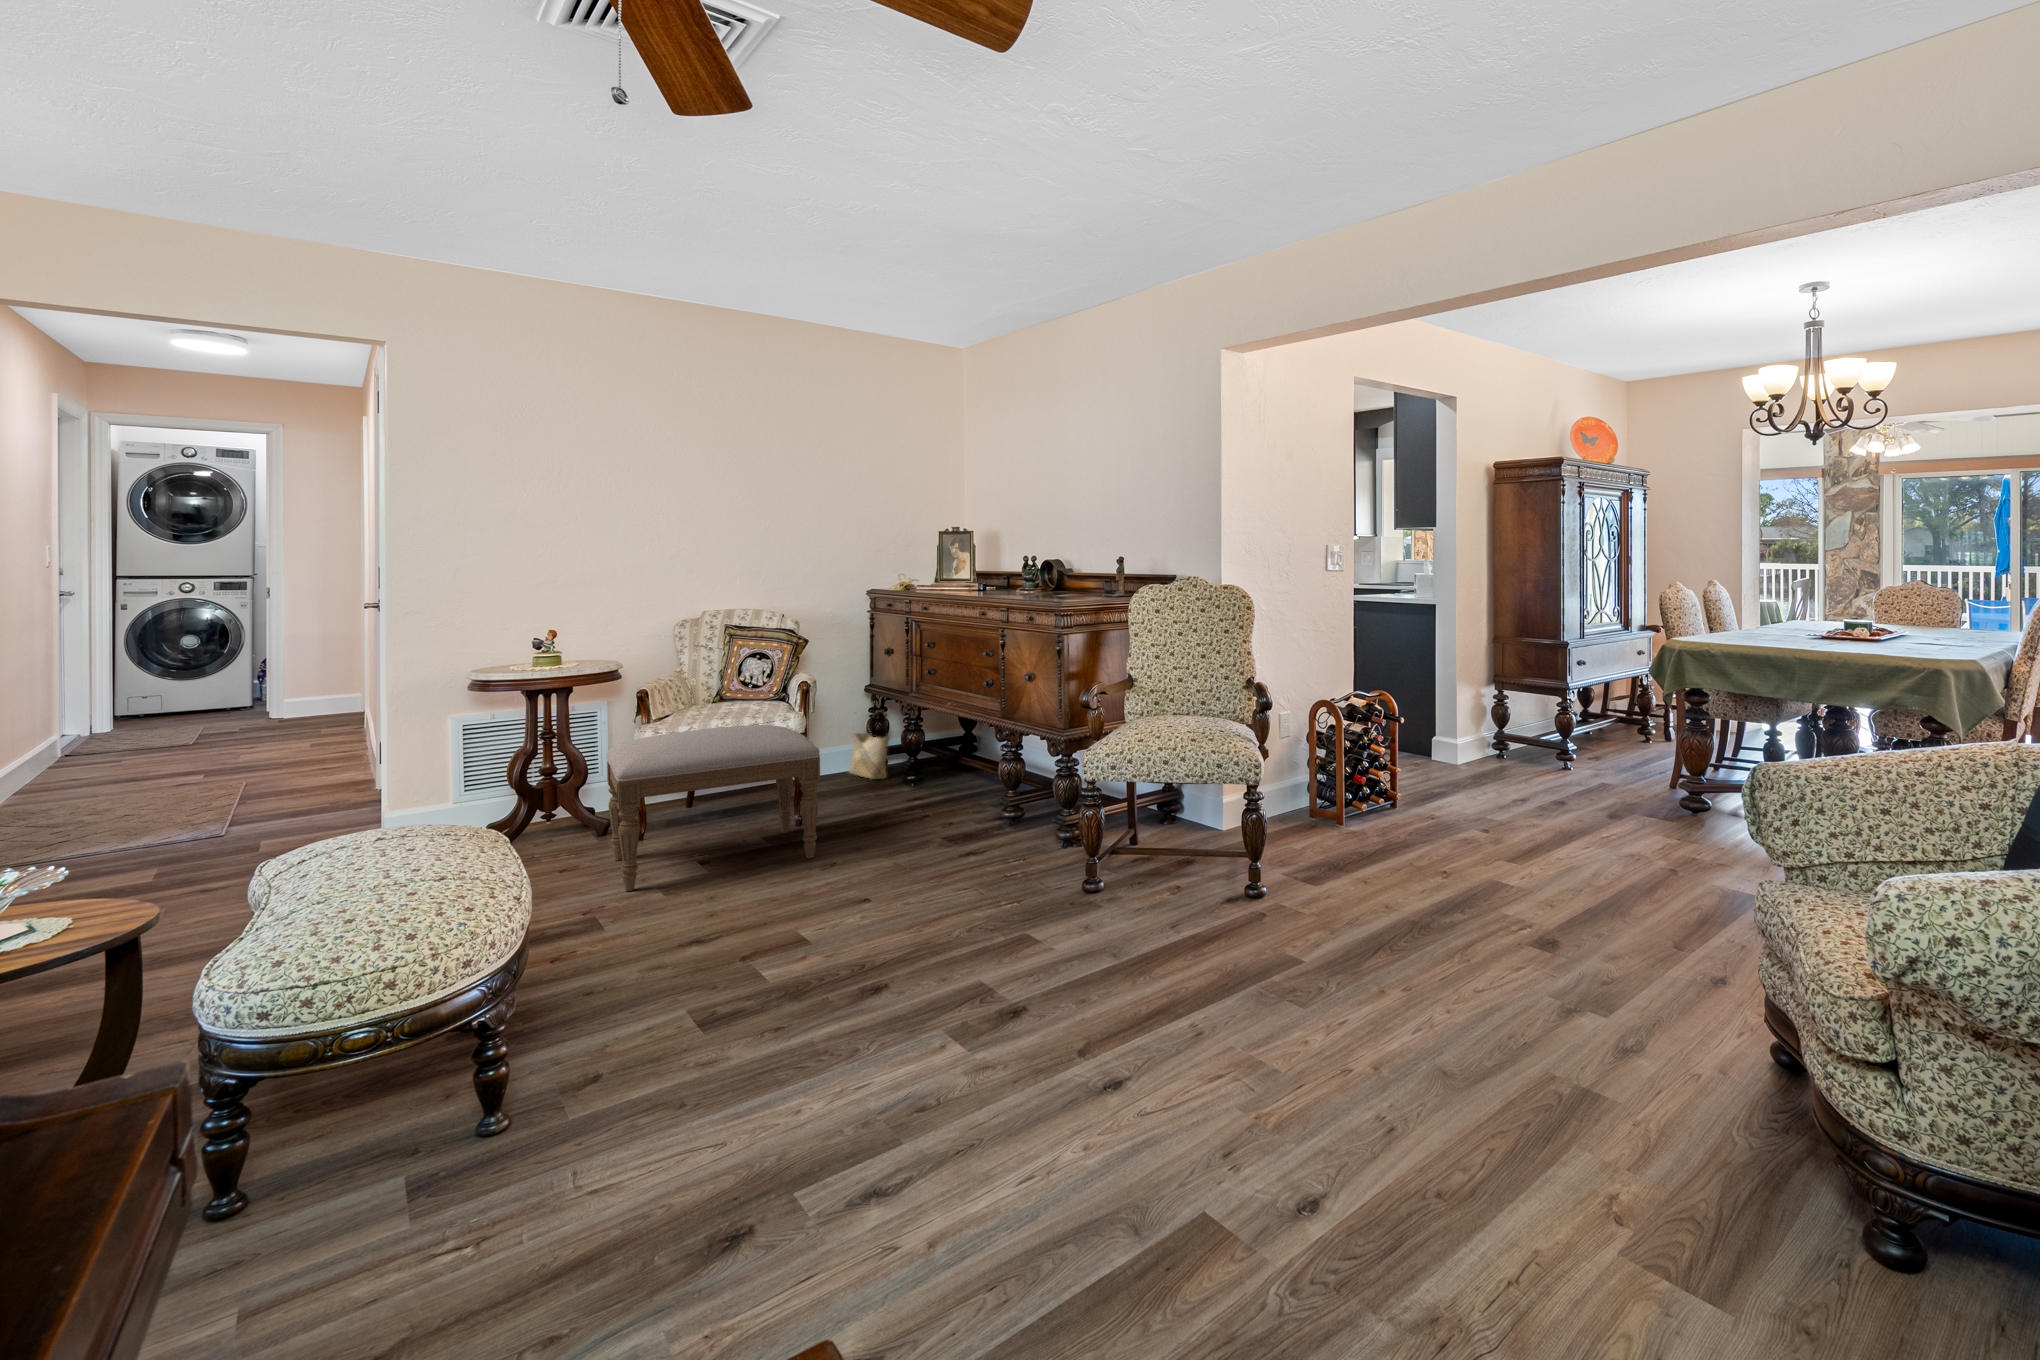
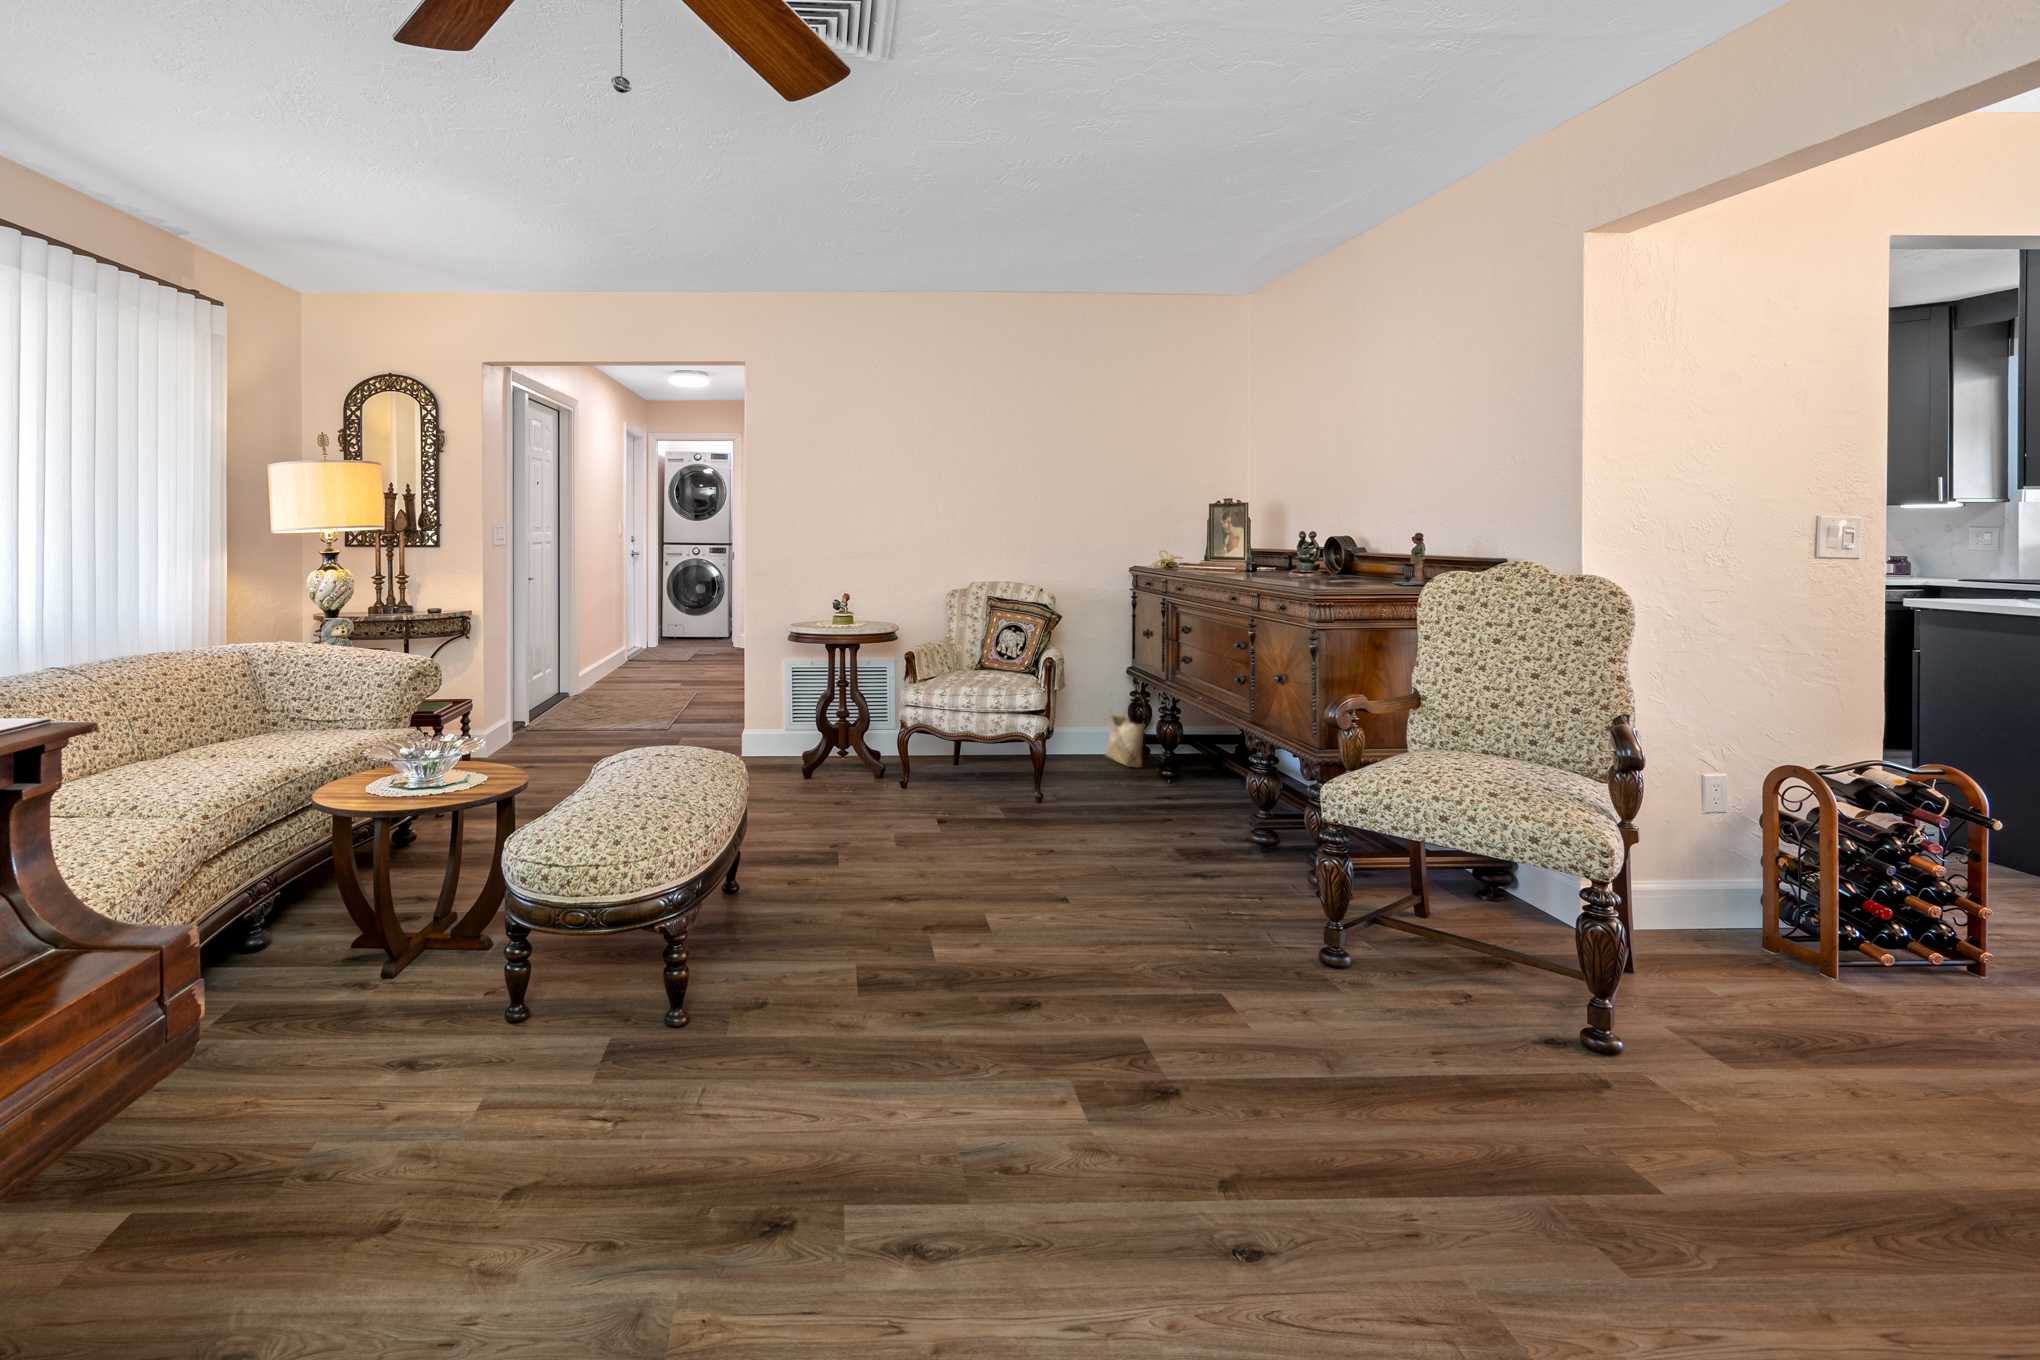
ottoman: present [607,725,820,891] -> none [861,694,1041,838]

